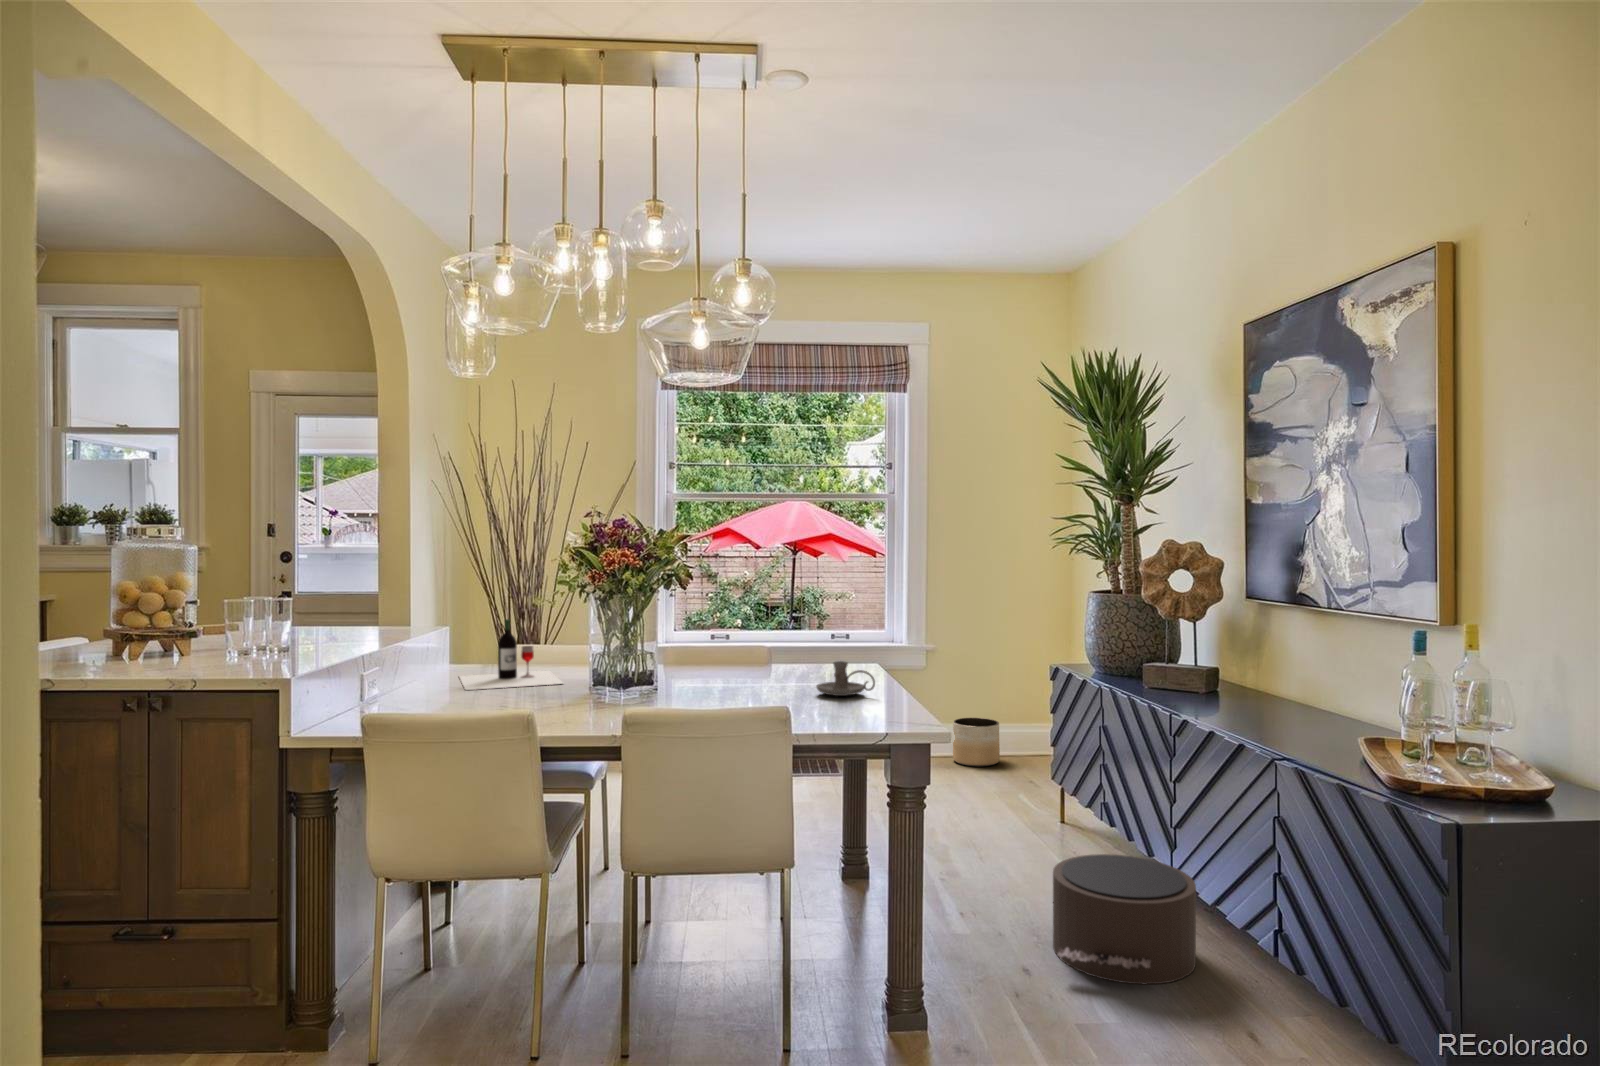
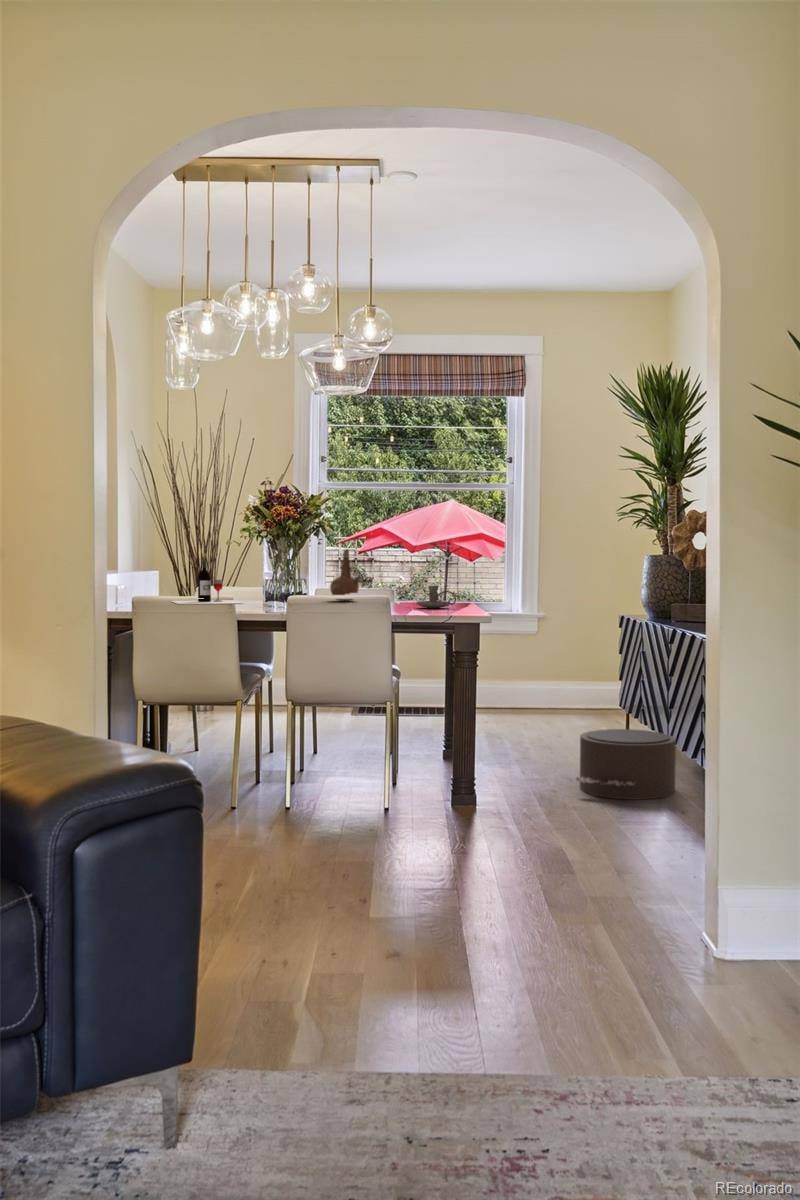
ceramic pitcher: none [686,597,728,667] -> present [330,550,361,601]
planter: present [953,718,1000,766] -> none [559,677,599,715]

